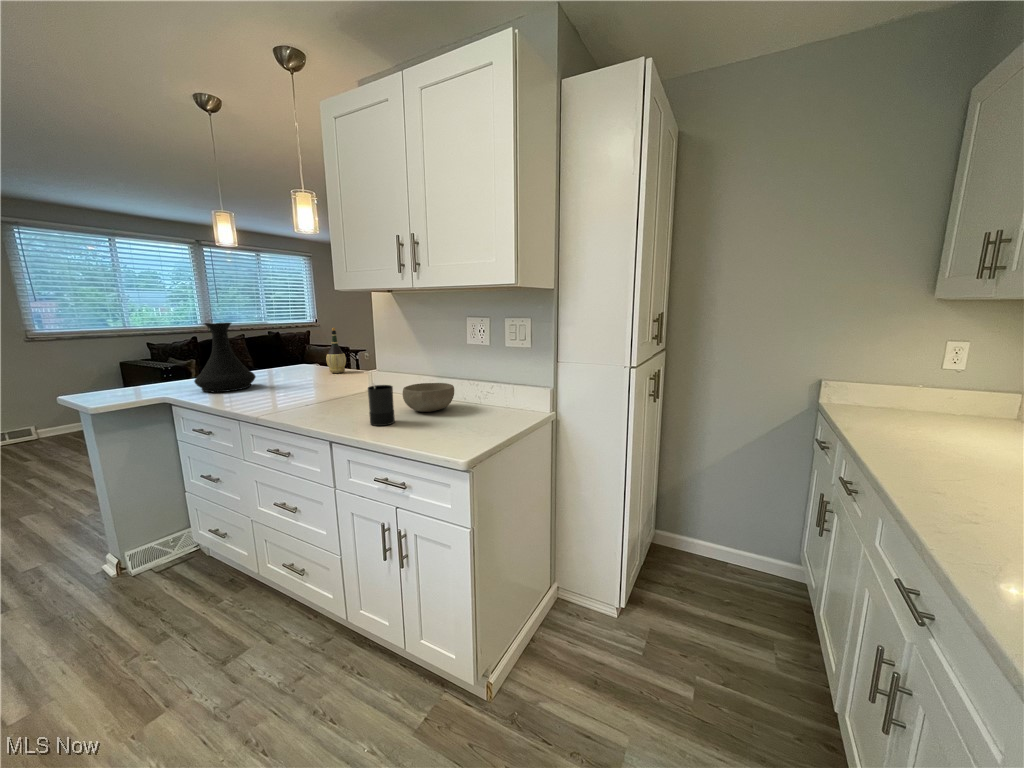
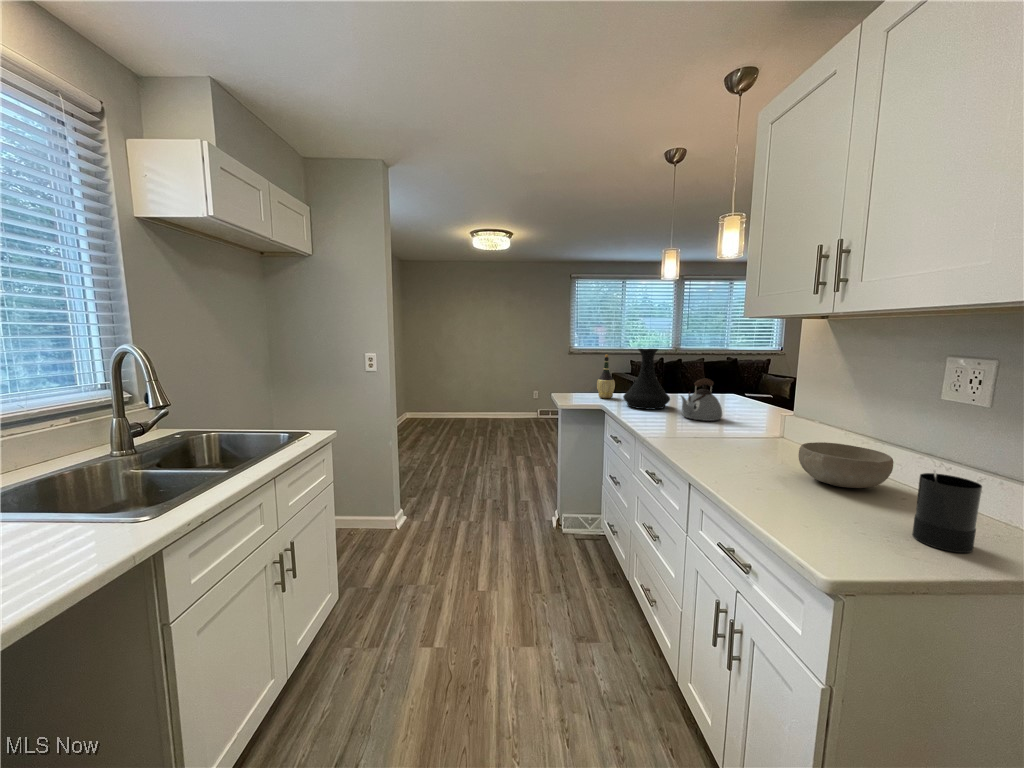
wine bottle: present [326,328,346,373] -> present [597,354,615,398]
kettle: none [275,350,317,391] -> present [681,379,722,421]
candle: present [368,385,395,426] -> present [912,466,982,553]

